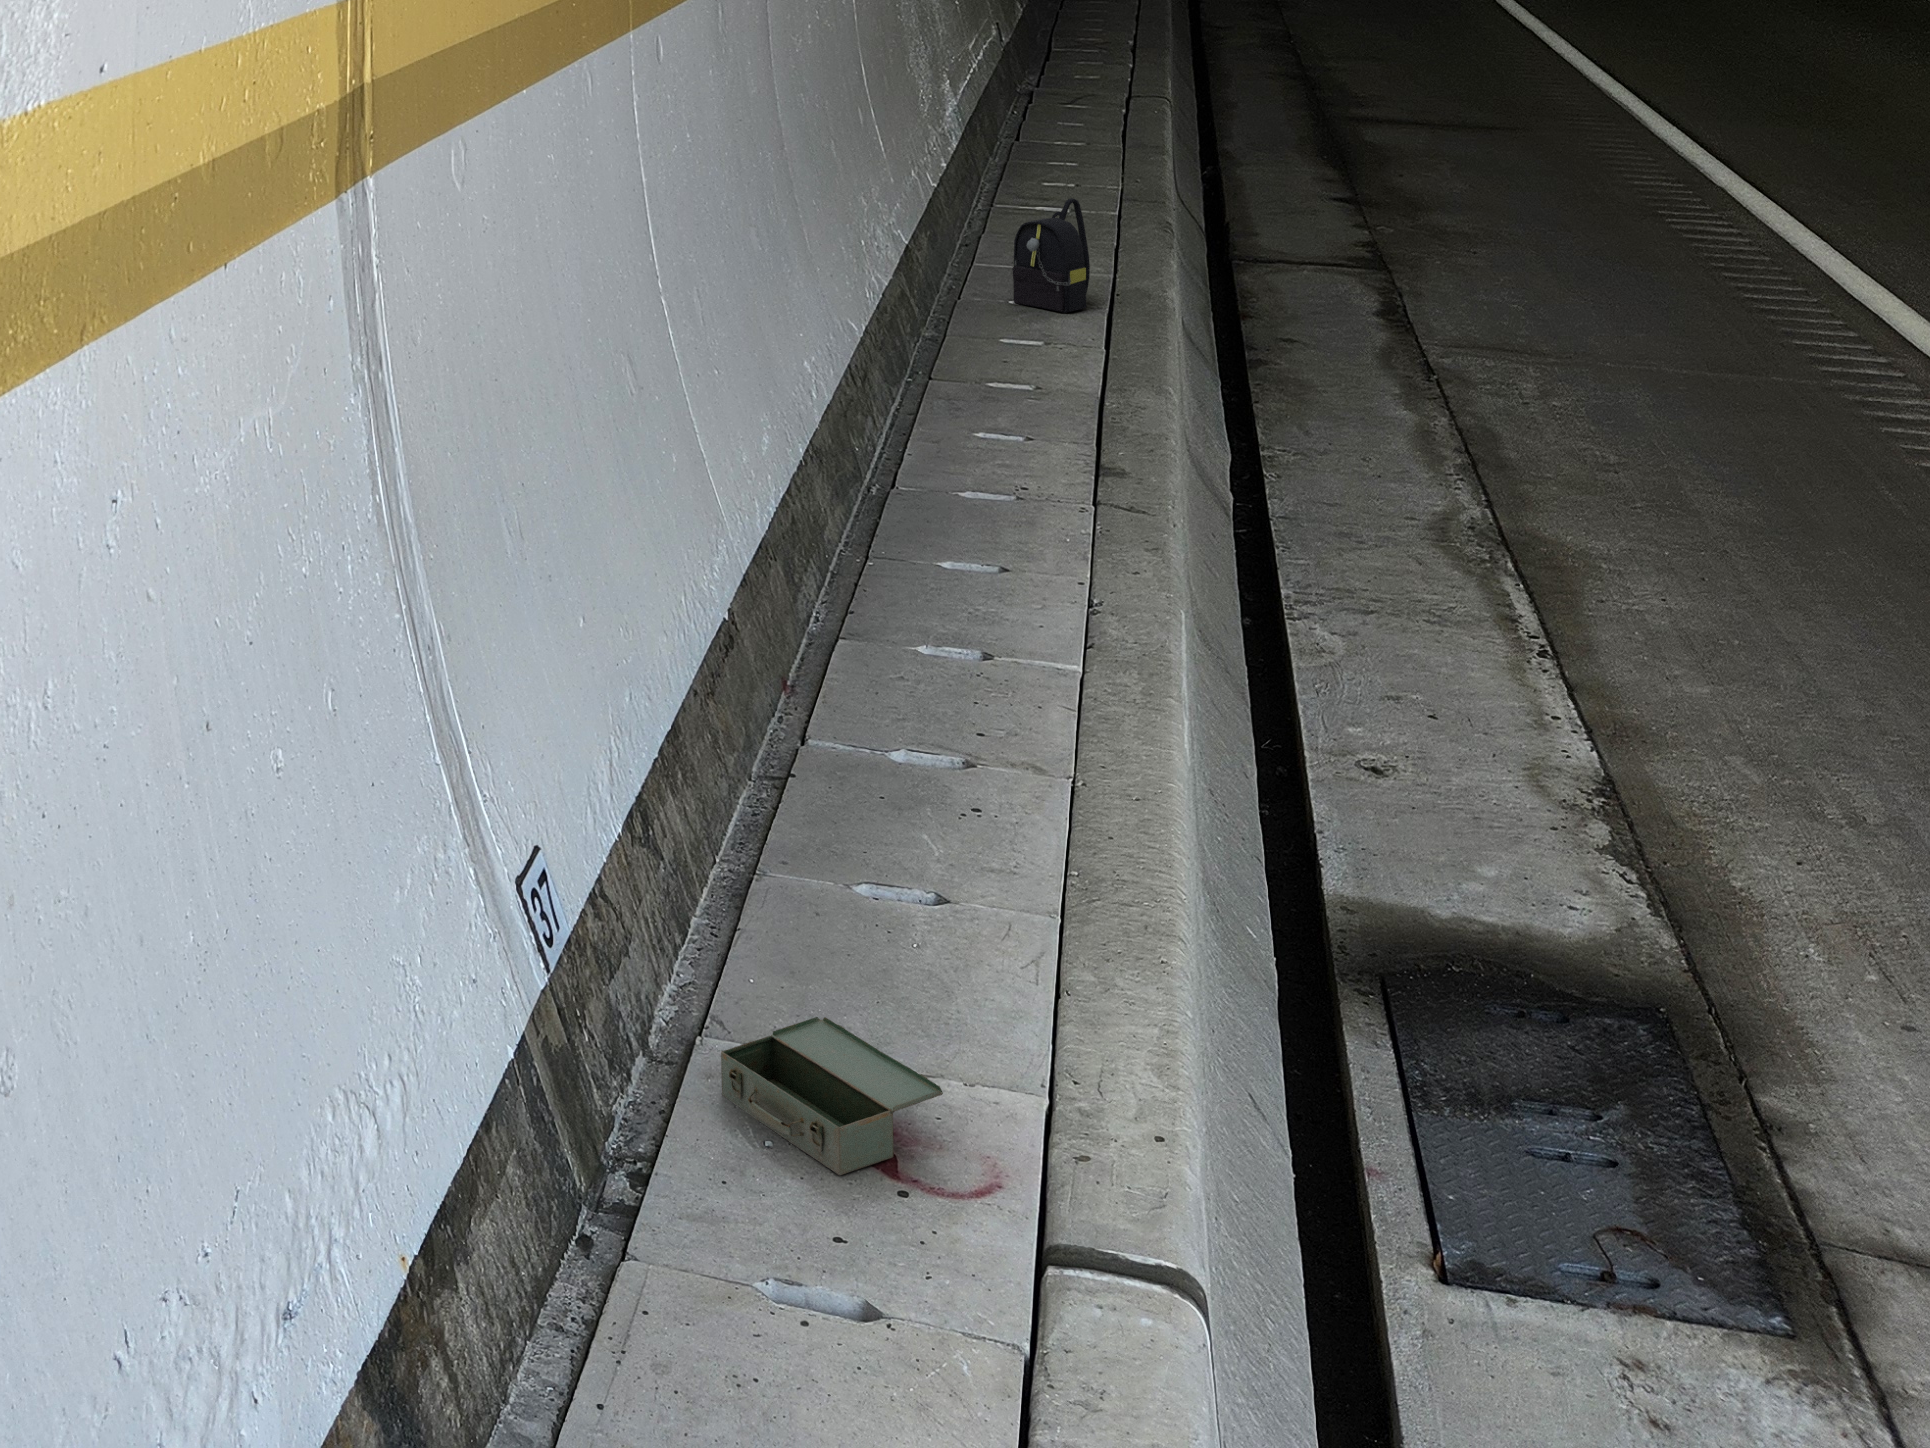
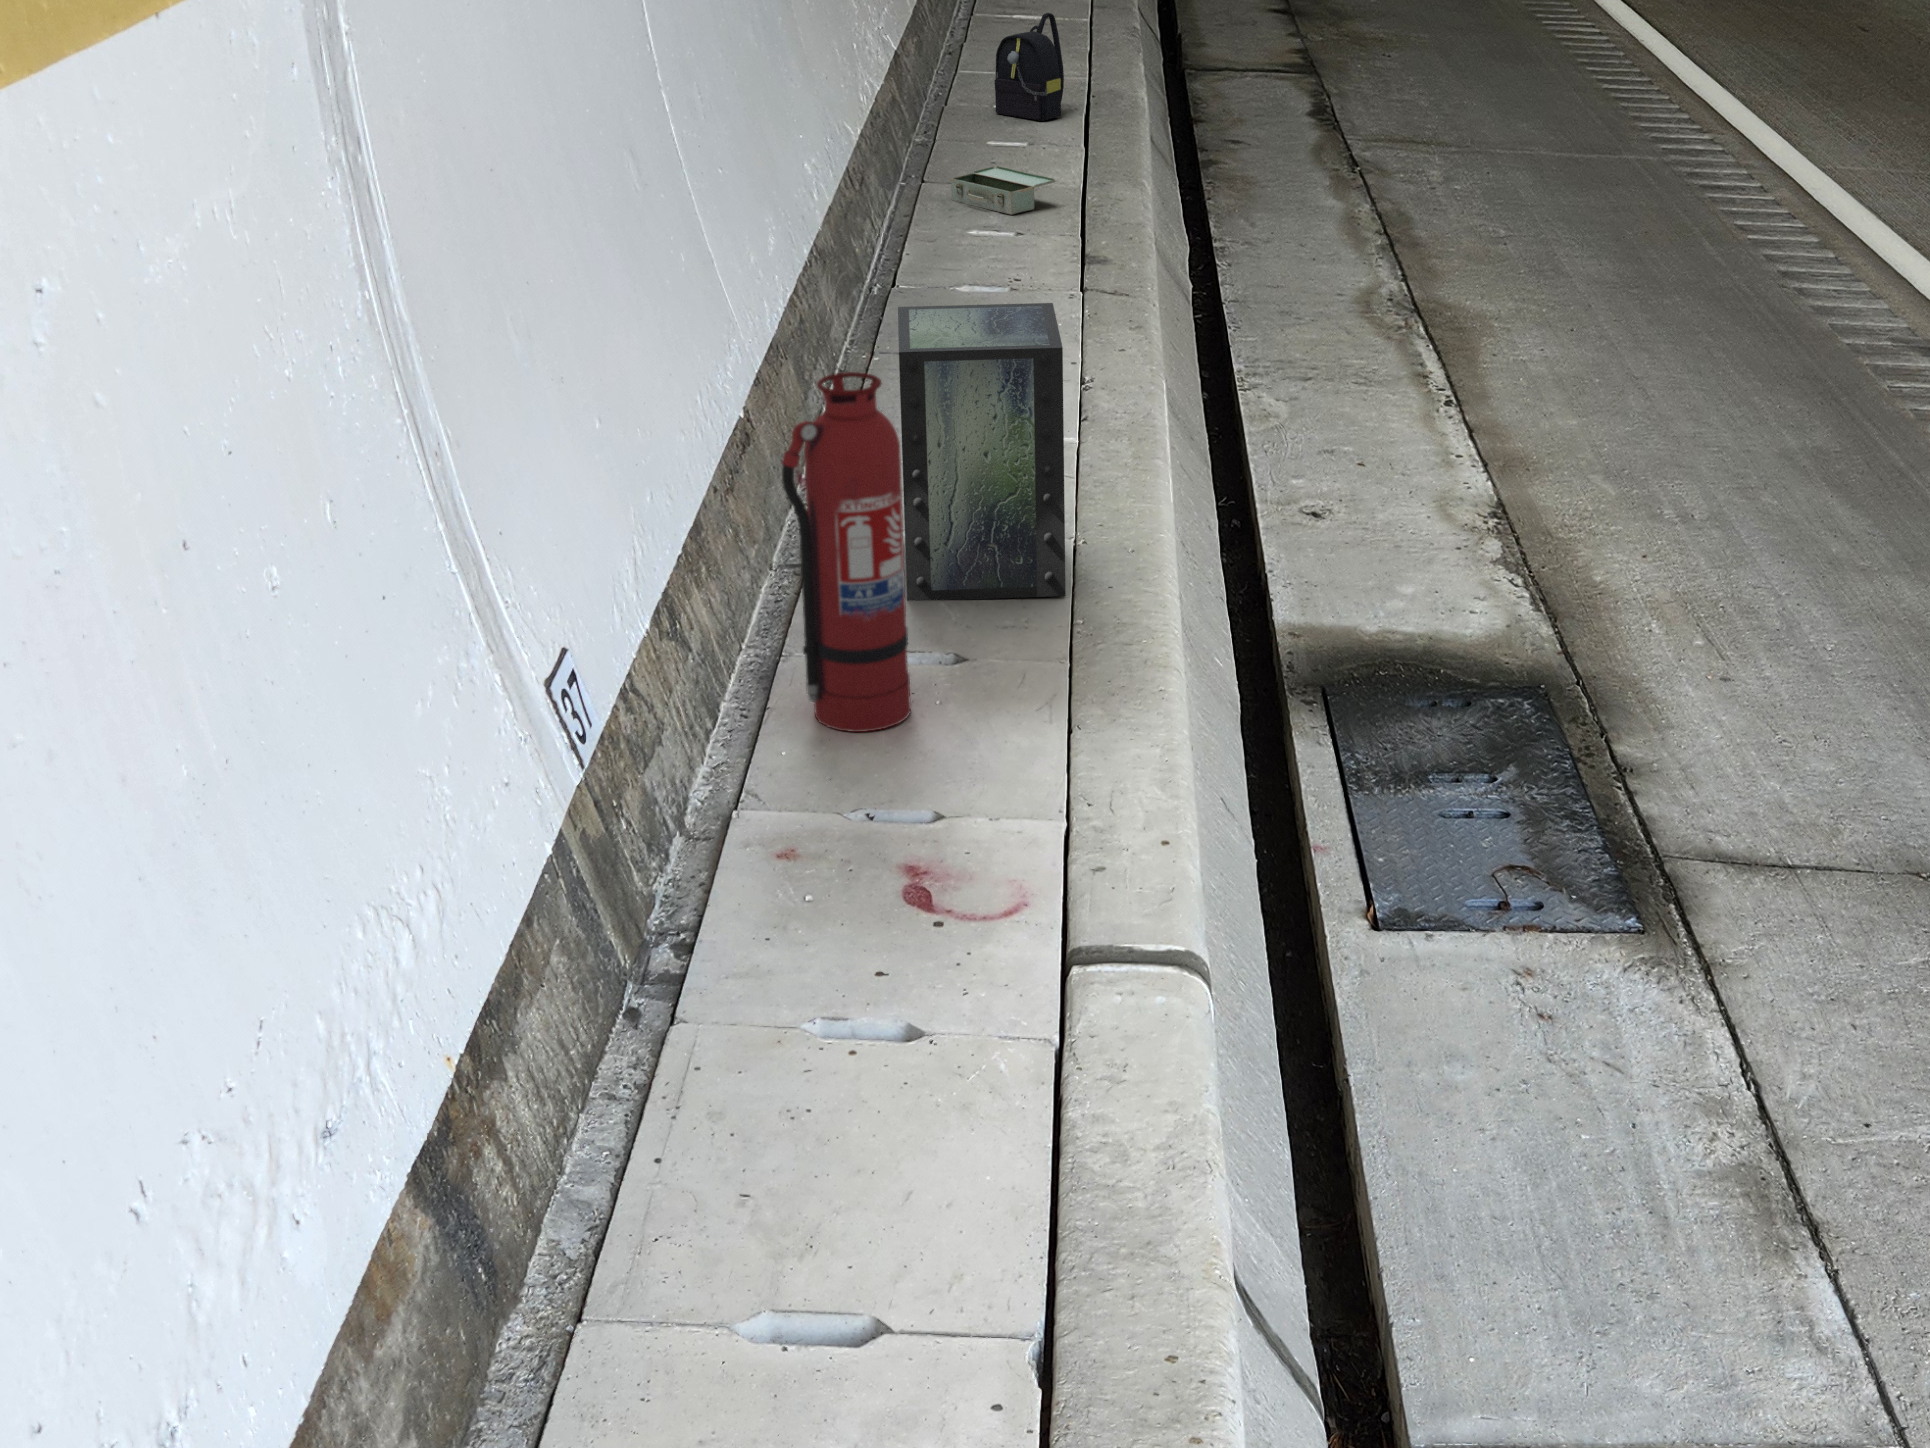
storage box: none [888,514,1070,843] -> present [898,303,1066,601]
fire extinguisher: none [760,582,892,970] -> present [782,372,911,732]
toolbox: present [721,1017,943,1175] -> present [951,166,1055,215]

